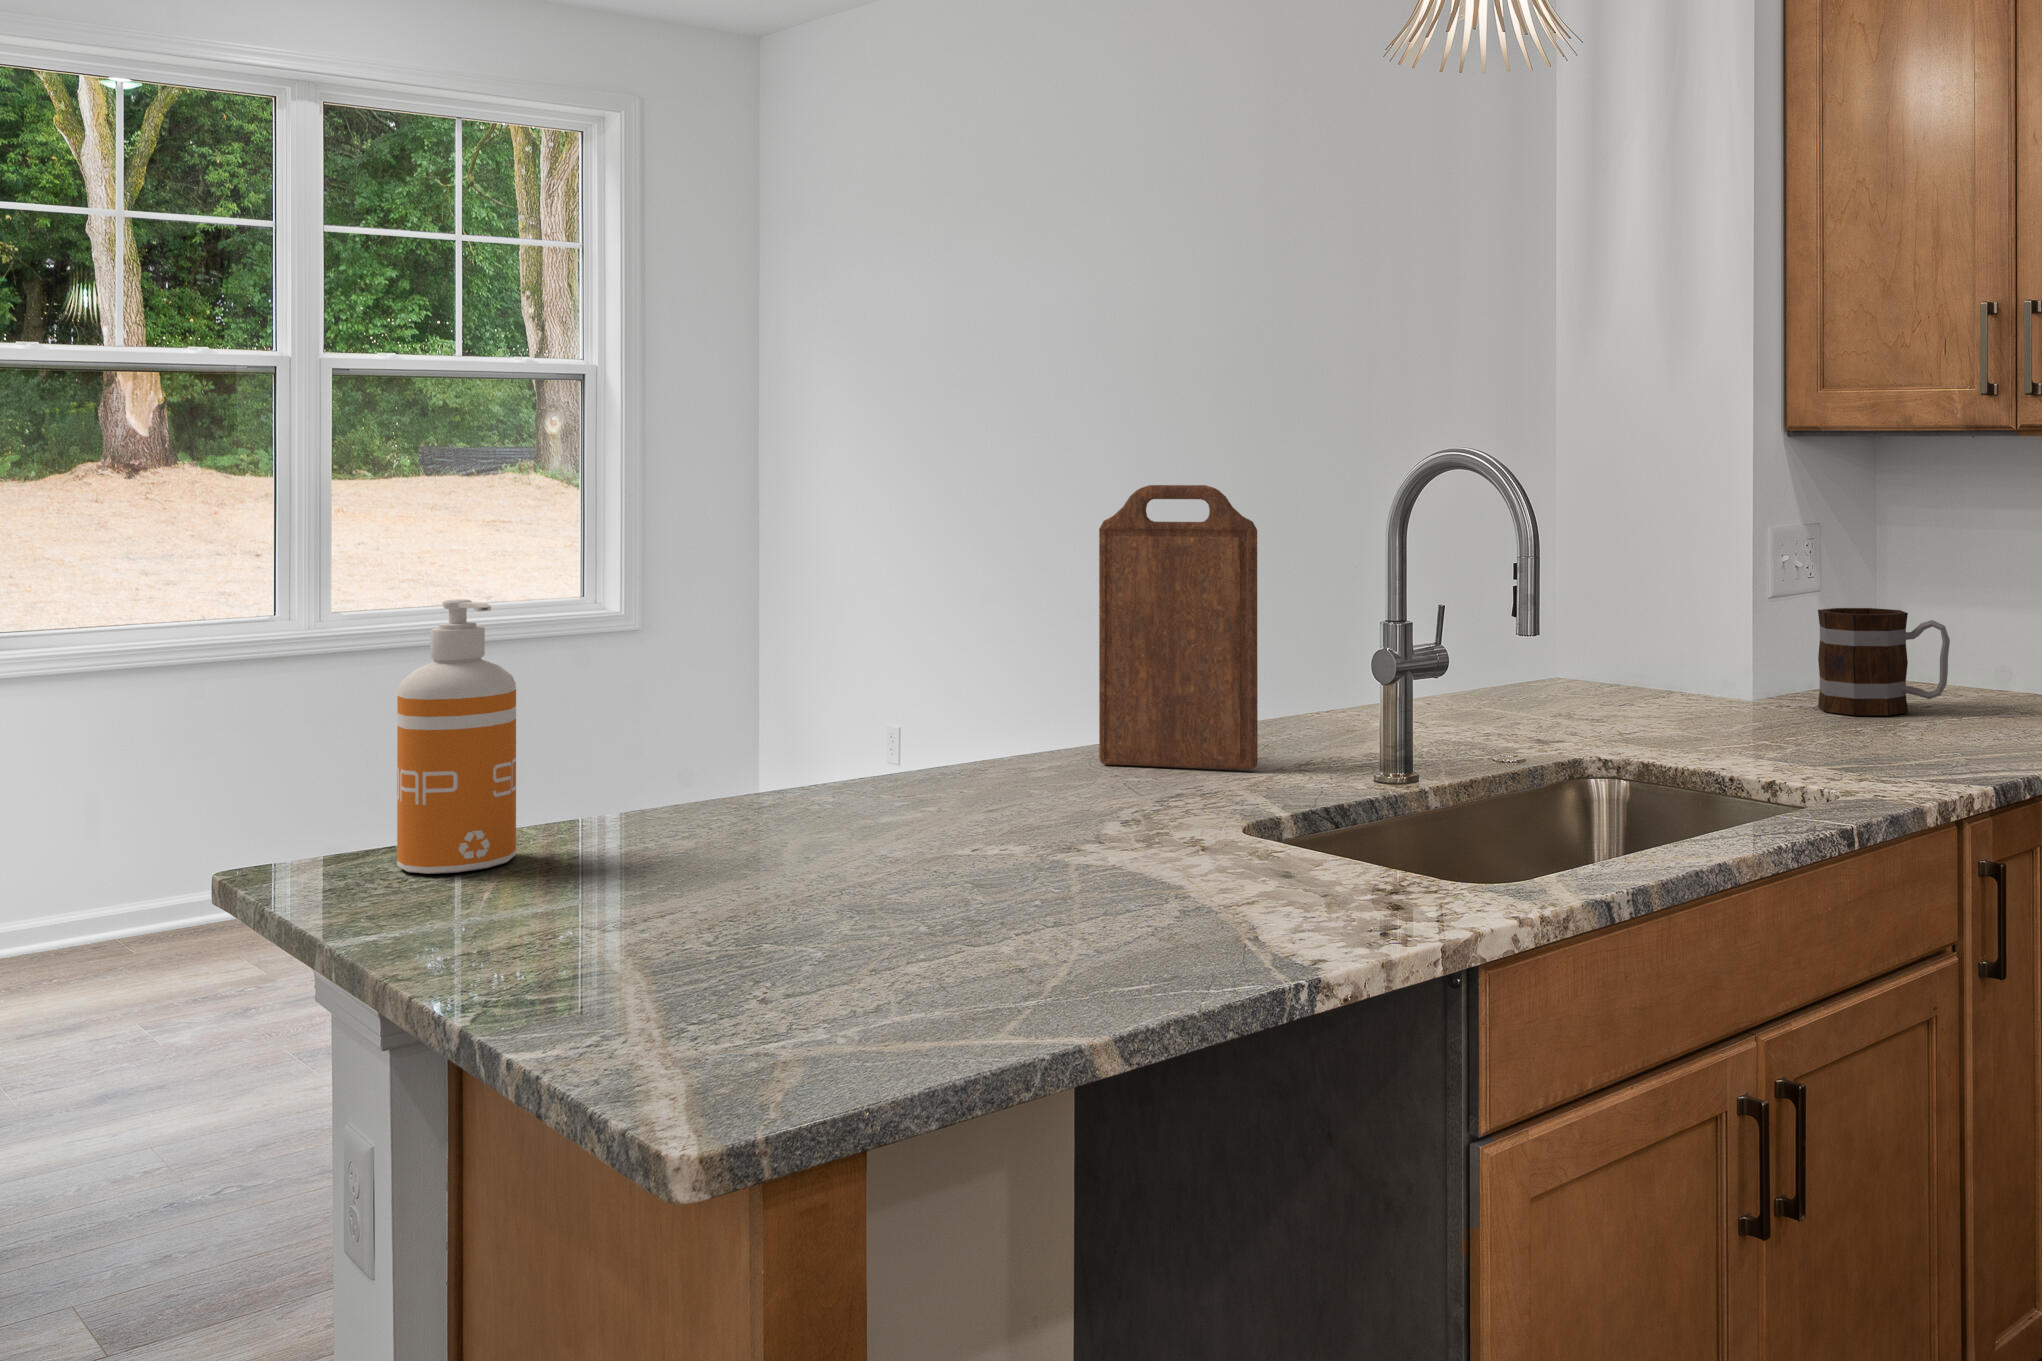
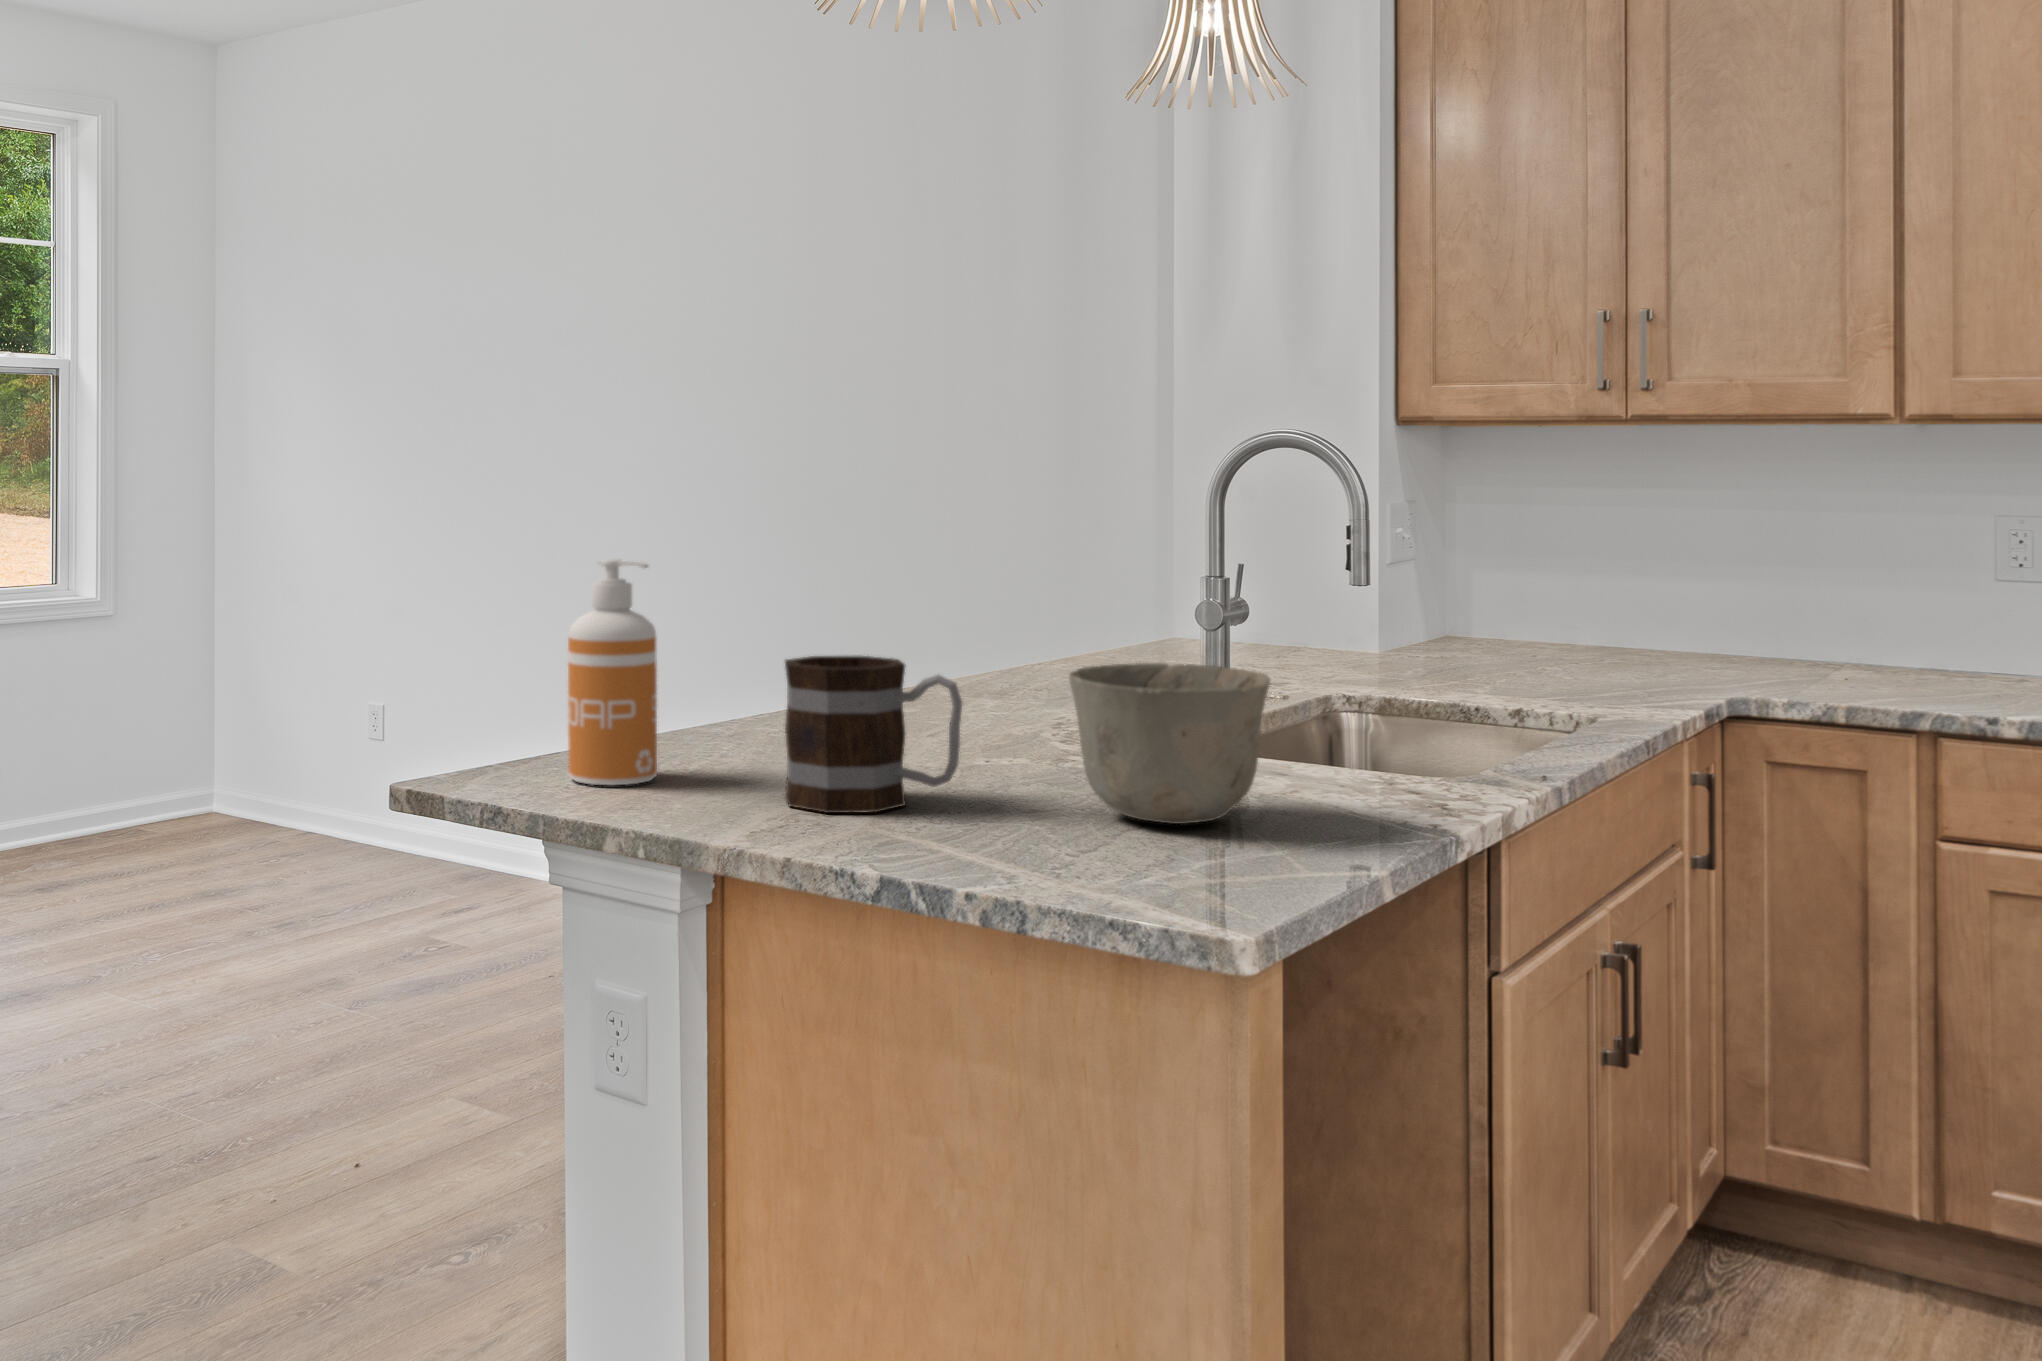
cutting board: present [1099,485,1258,770] -> none [956,466,1099,707]
mug: present [1818,608,1950,715] -> present [785,656,962,813]
ceramic bowl: none [858,738,1113,951] -> present [1069,663,1270,824]

